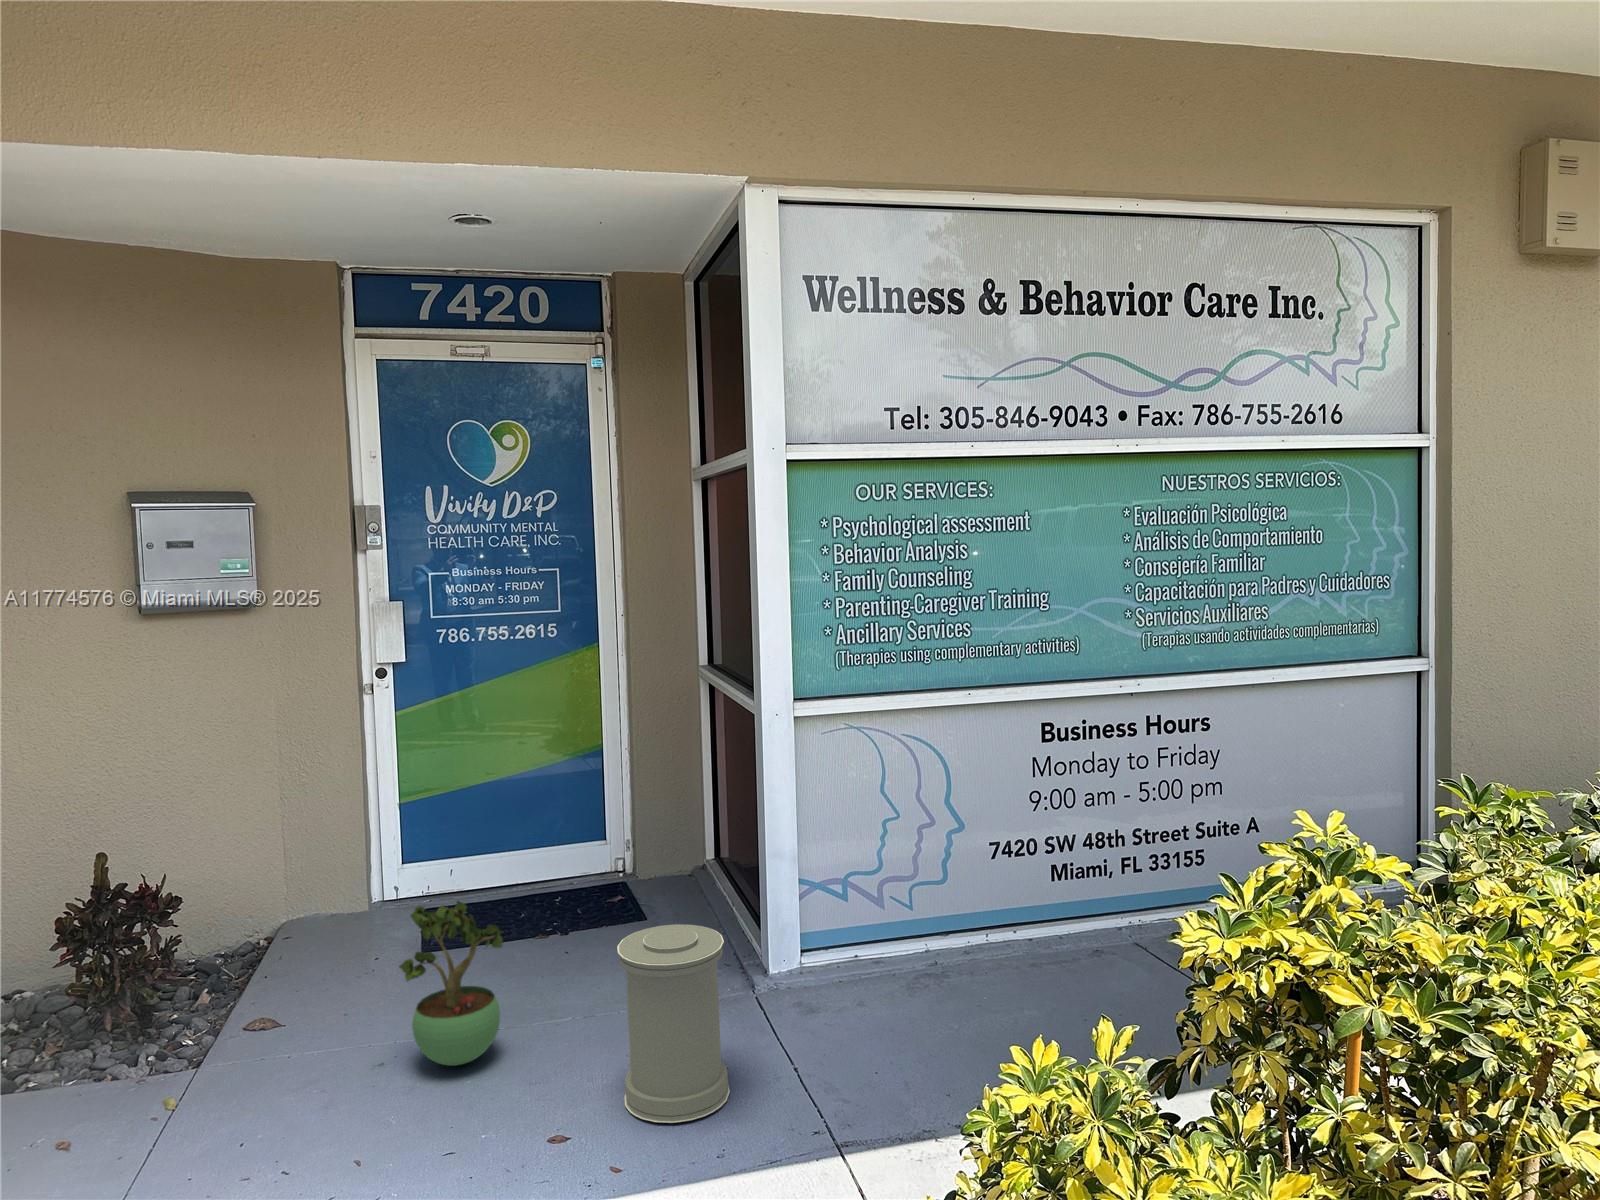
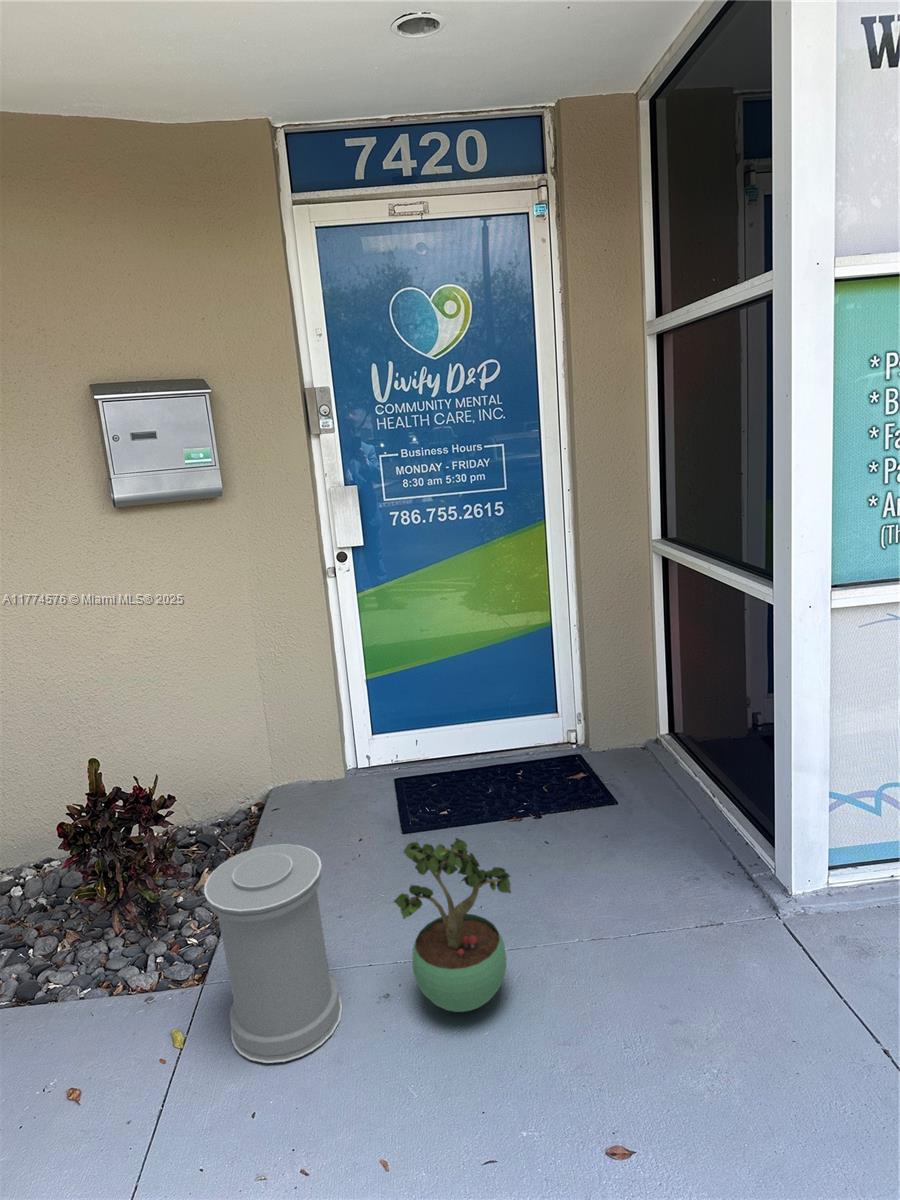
trash can: present [617,924,730,1123] -> present [204,844,342,1063]

